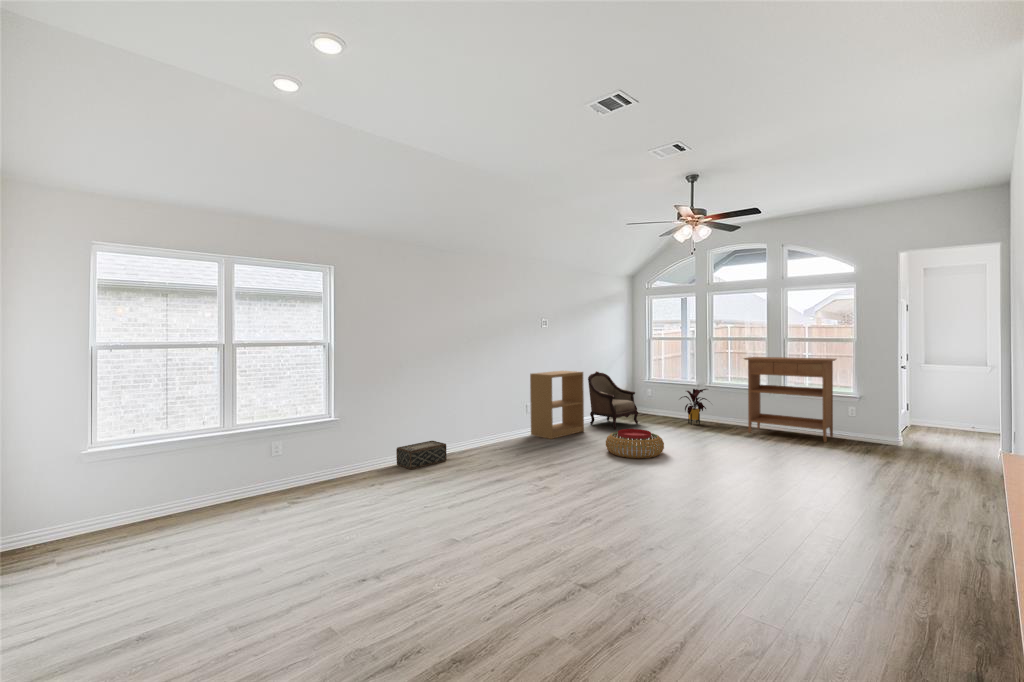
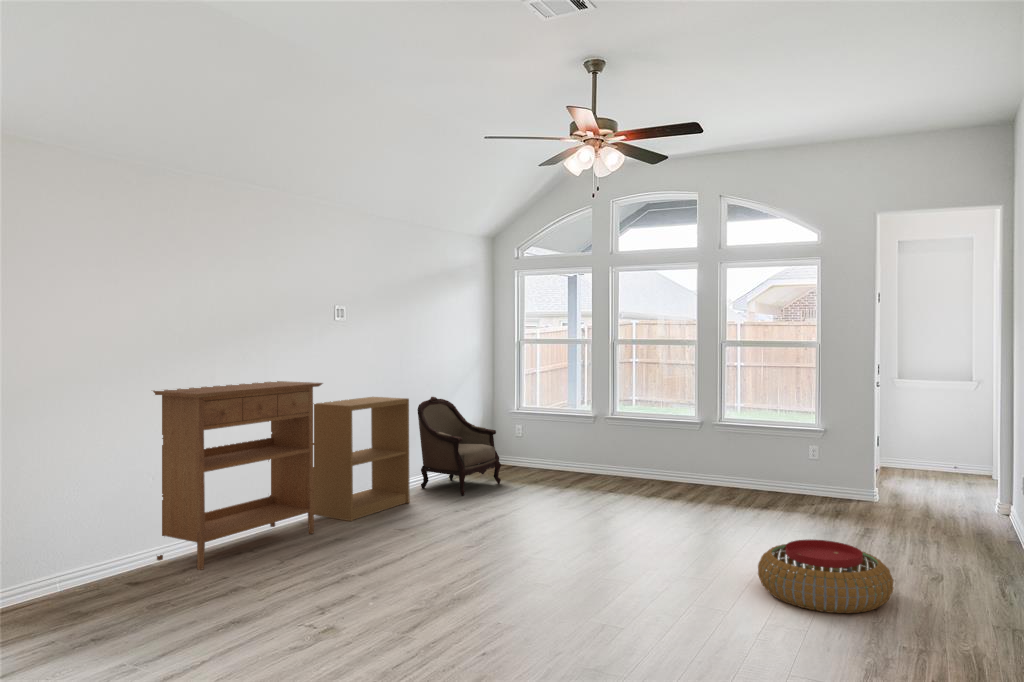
console table: present [744,357,836,442] -> present [153,381,323,570]
house plant: present [680,389,707,425] -> none [562,422,617,481]
pouf: present [606,429,664,458] -> present [758,539,893,613]
woven basket: present [396,441,447,469] -> none [18,543,134,609]

